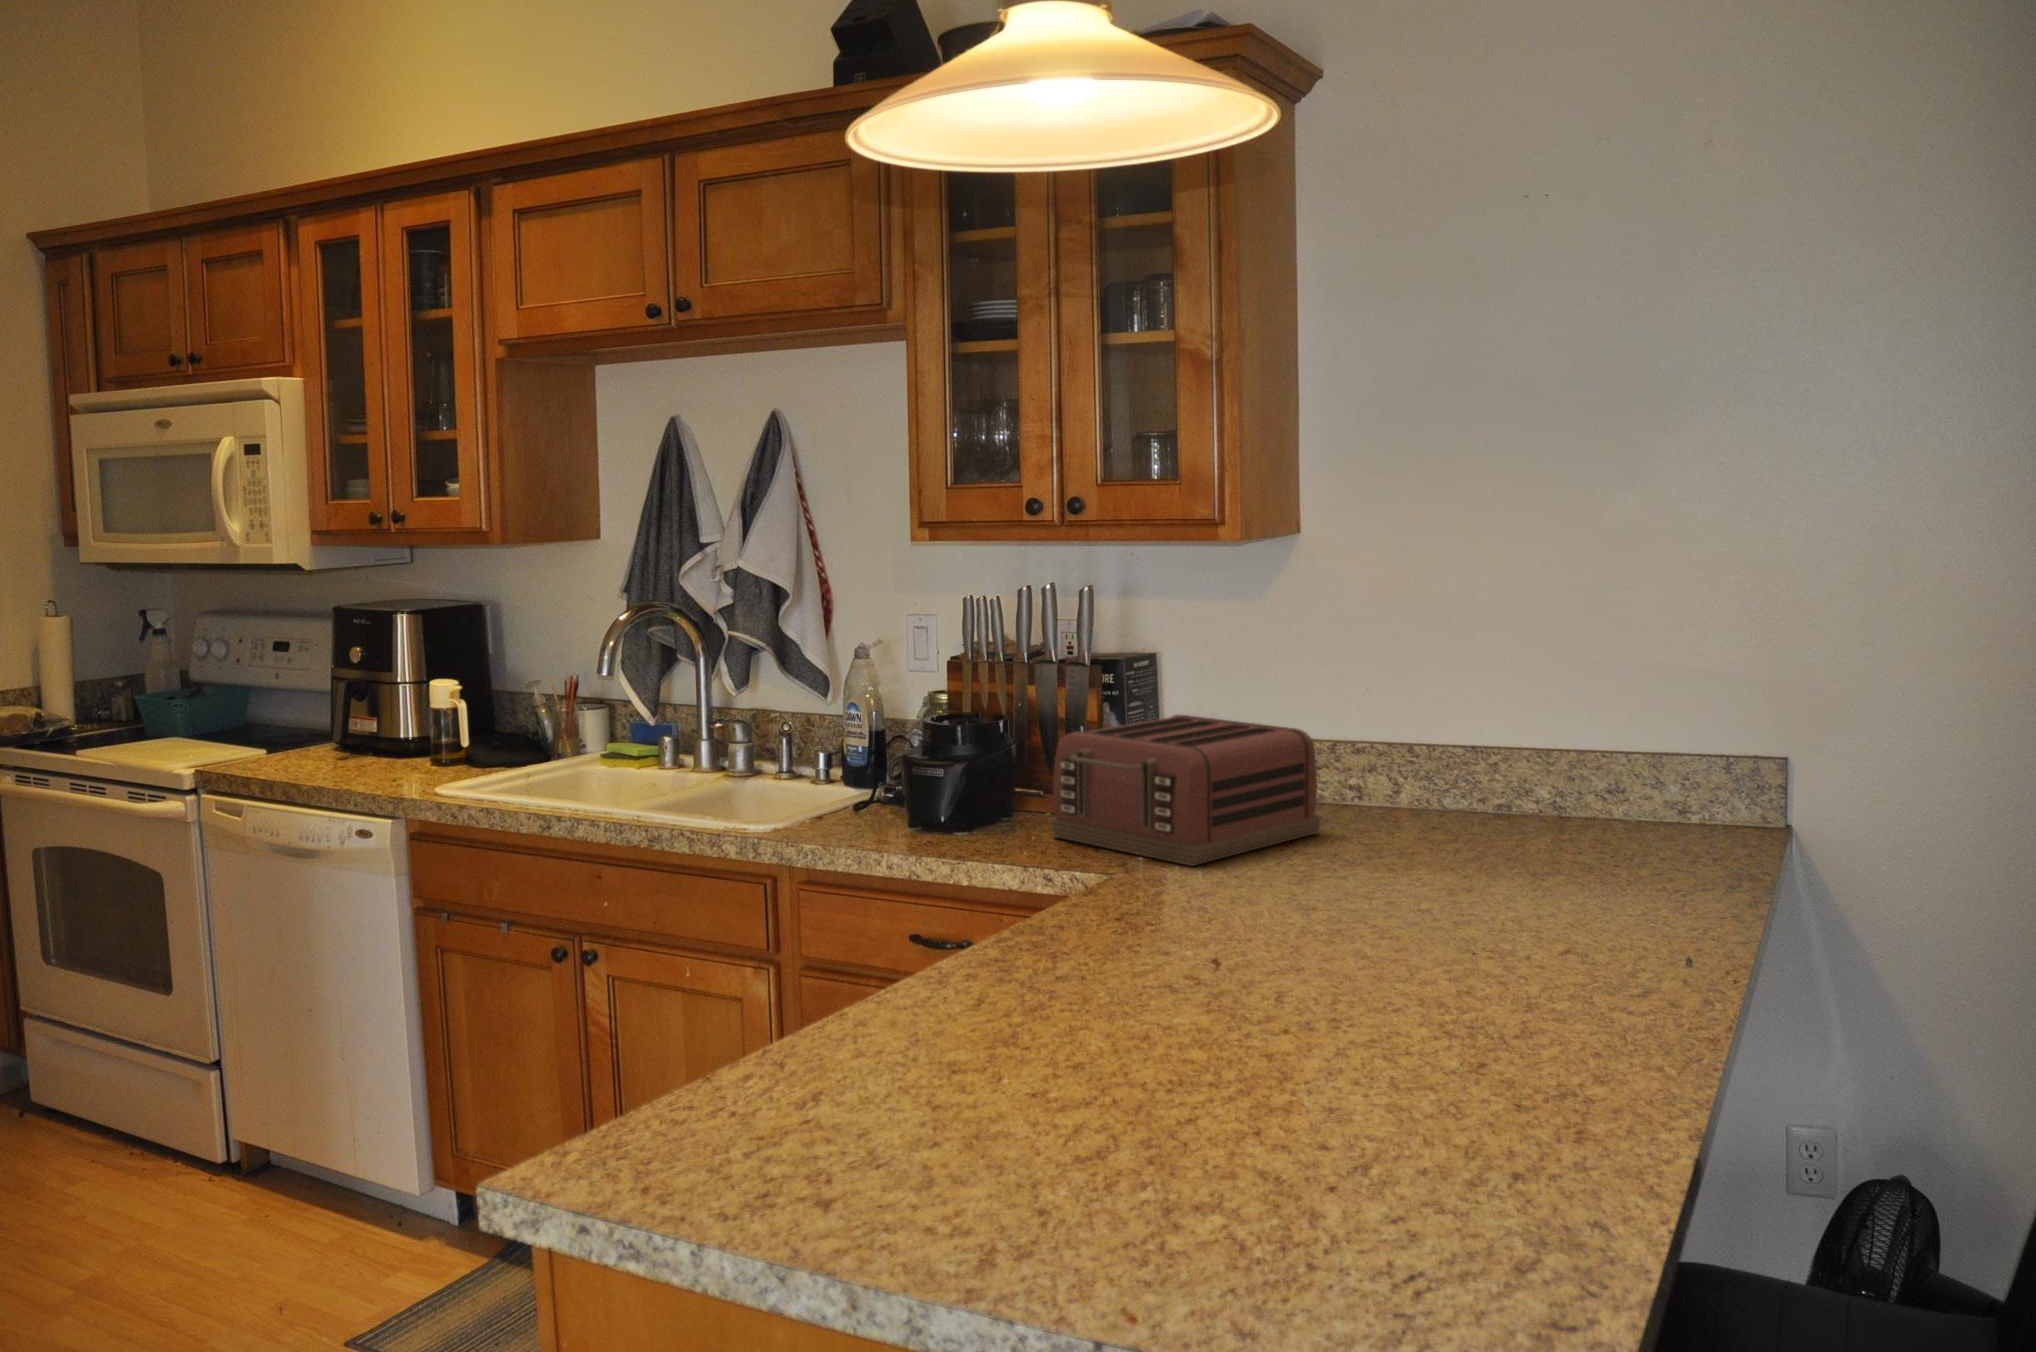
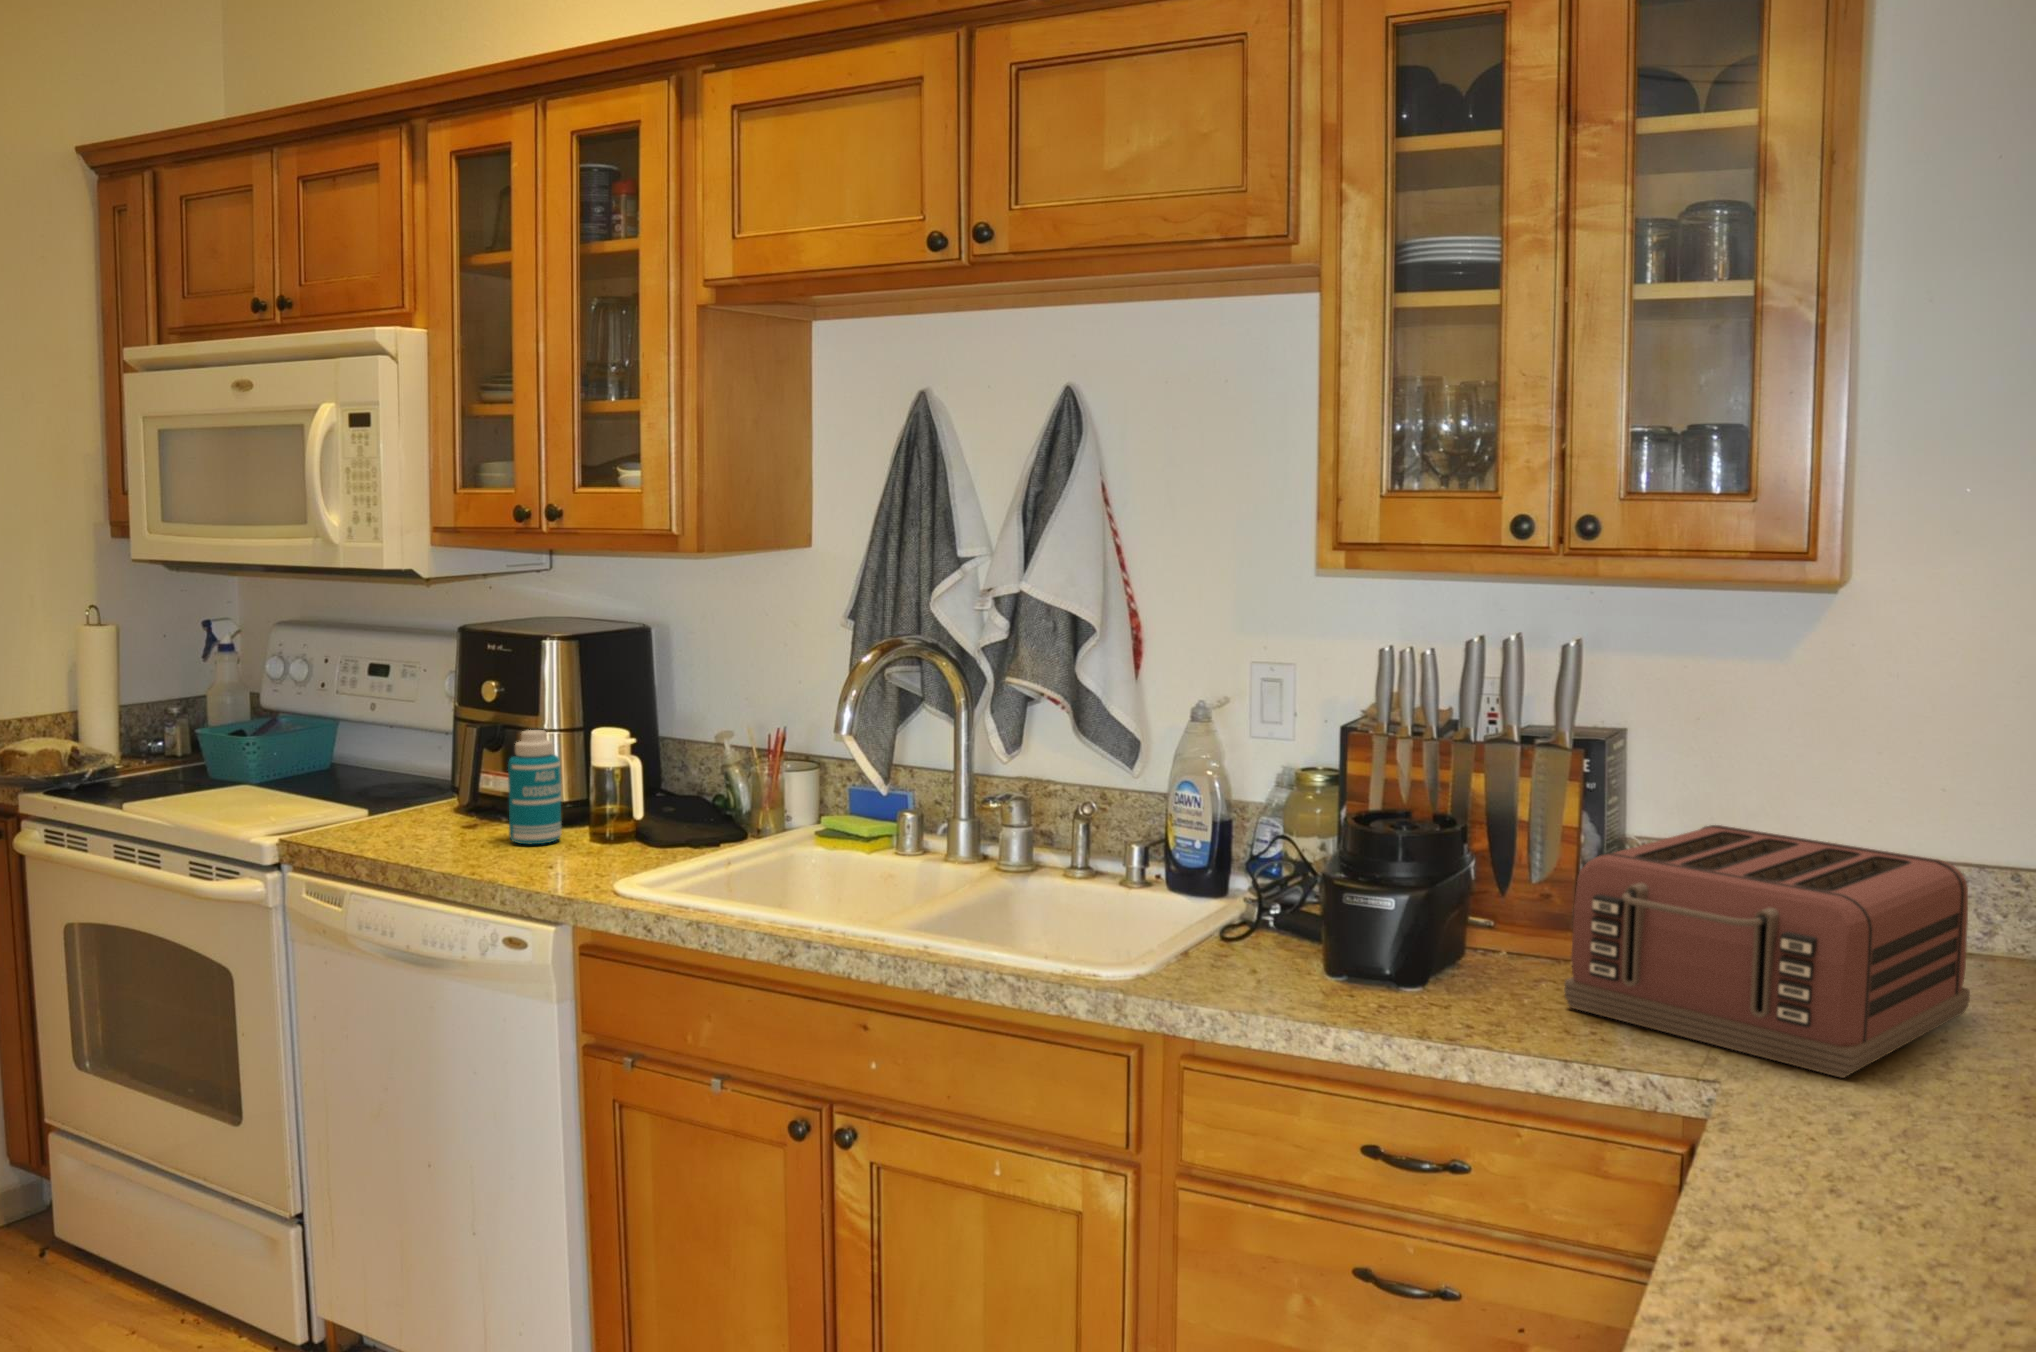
bottle: none [365,682,408,769] -> present [508,730,562,844]

